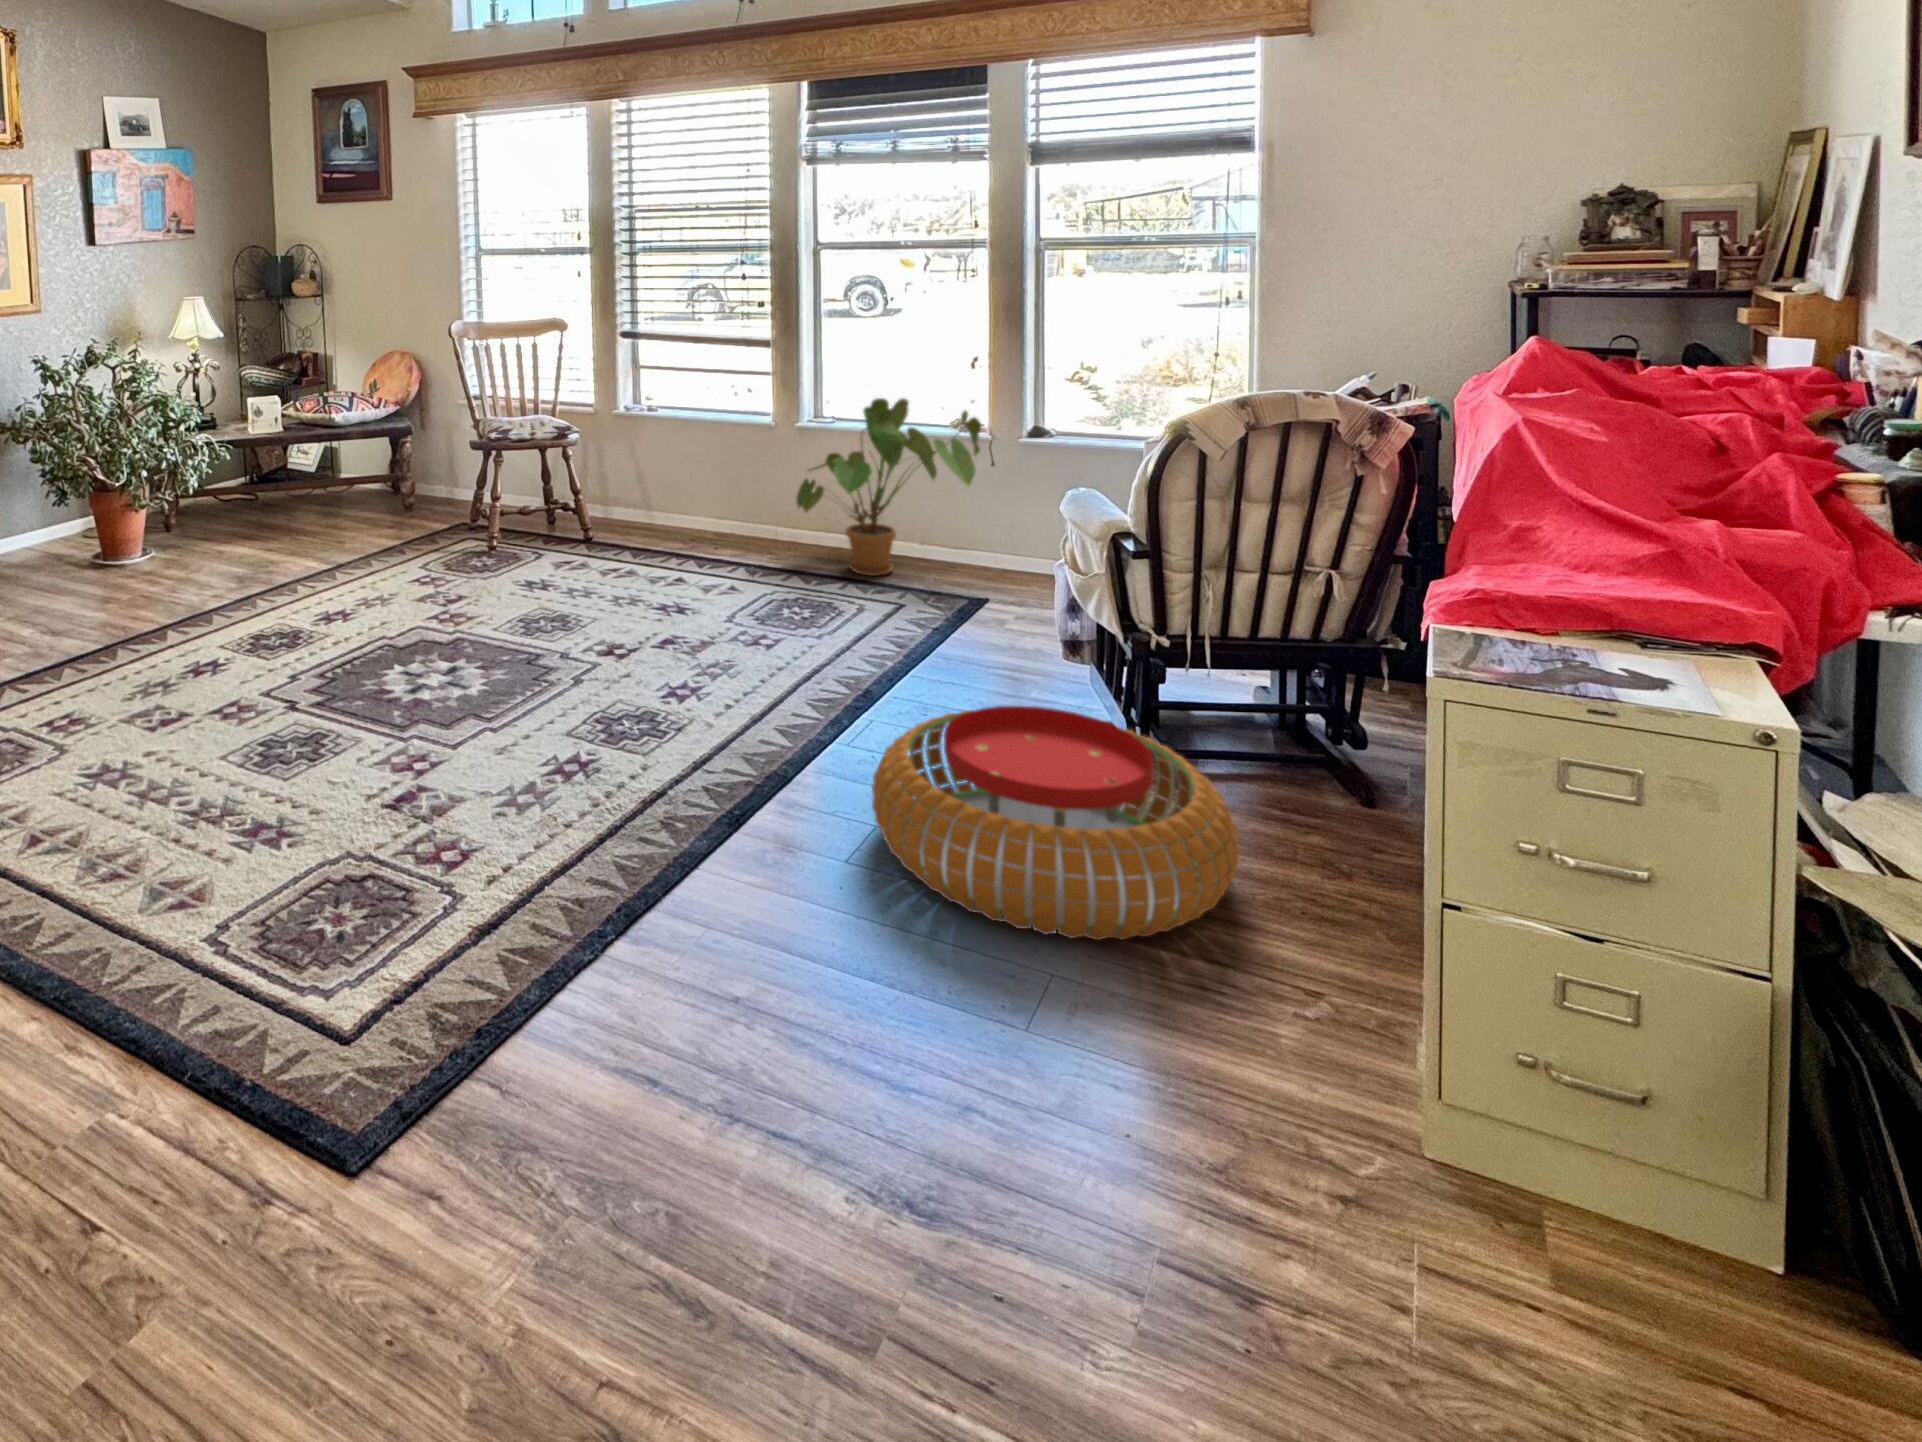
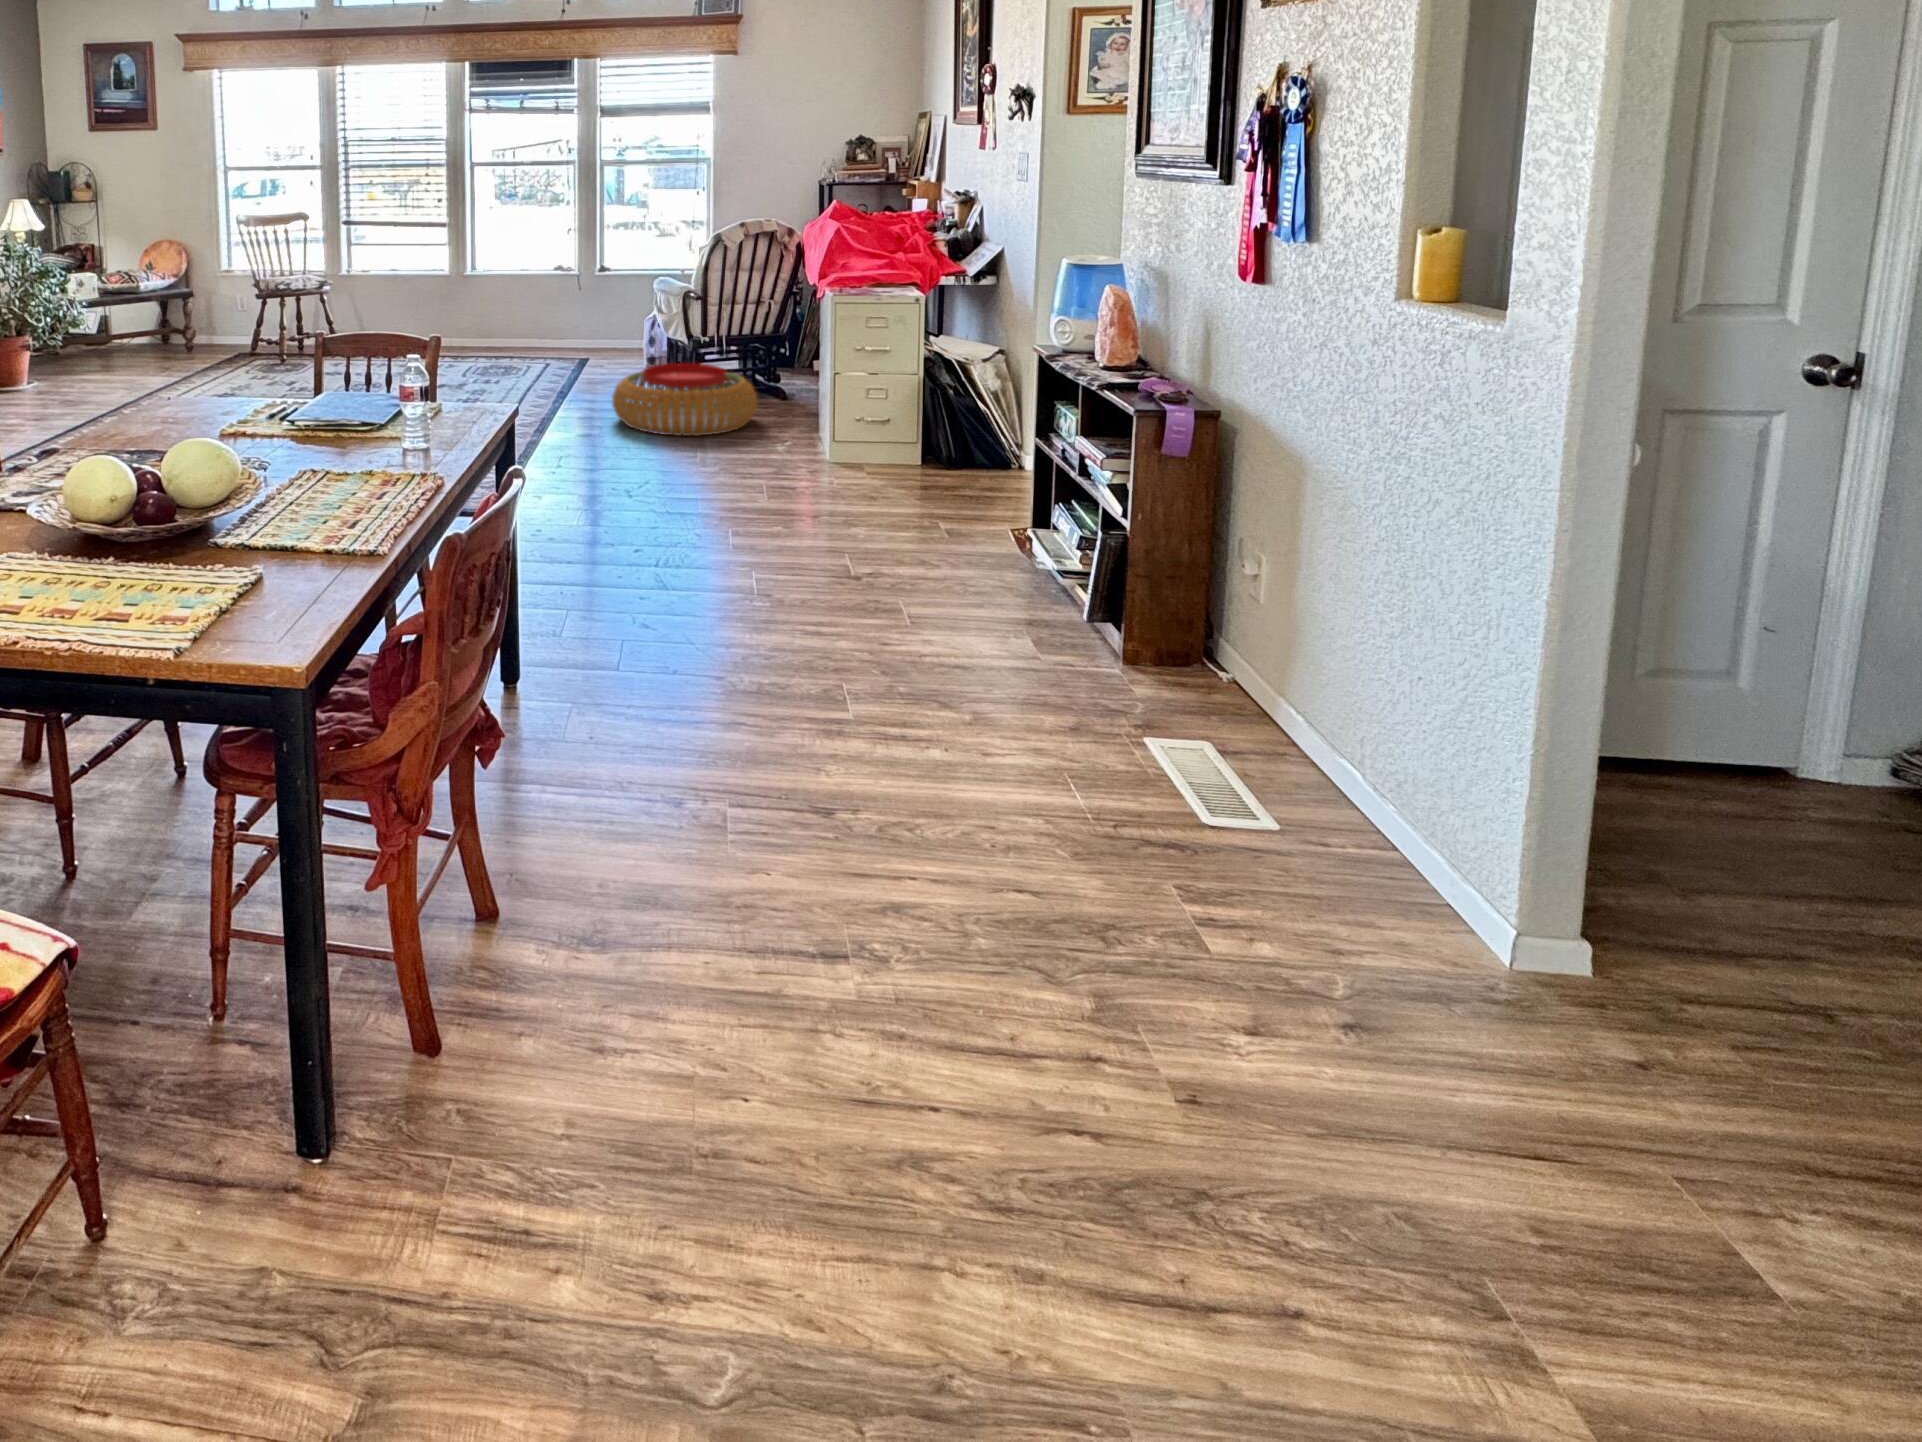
house plant: present [796,398,981,576] -> none [482,255,583,357]

